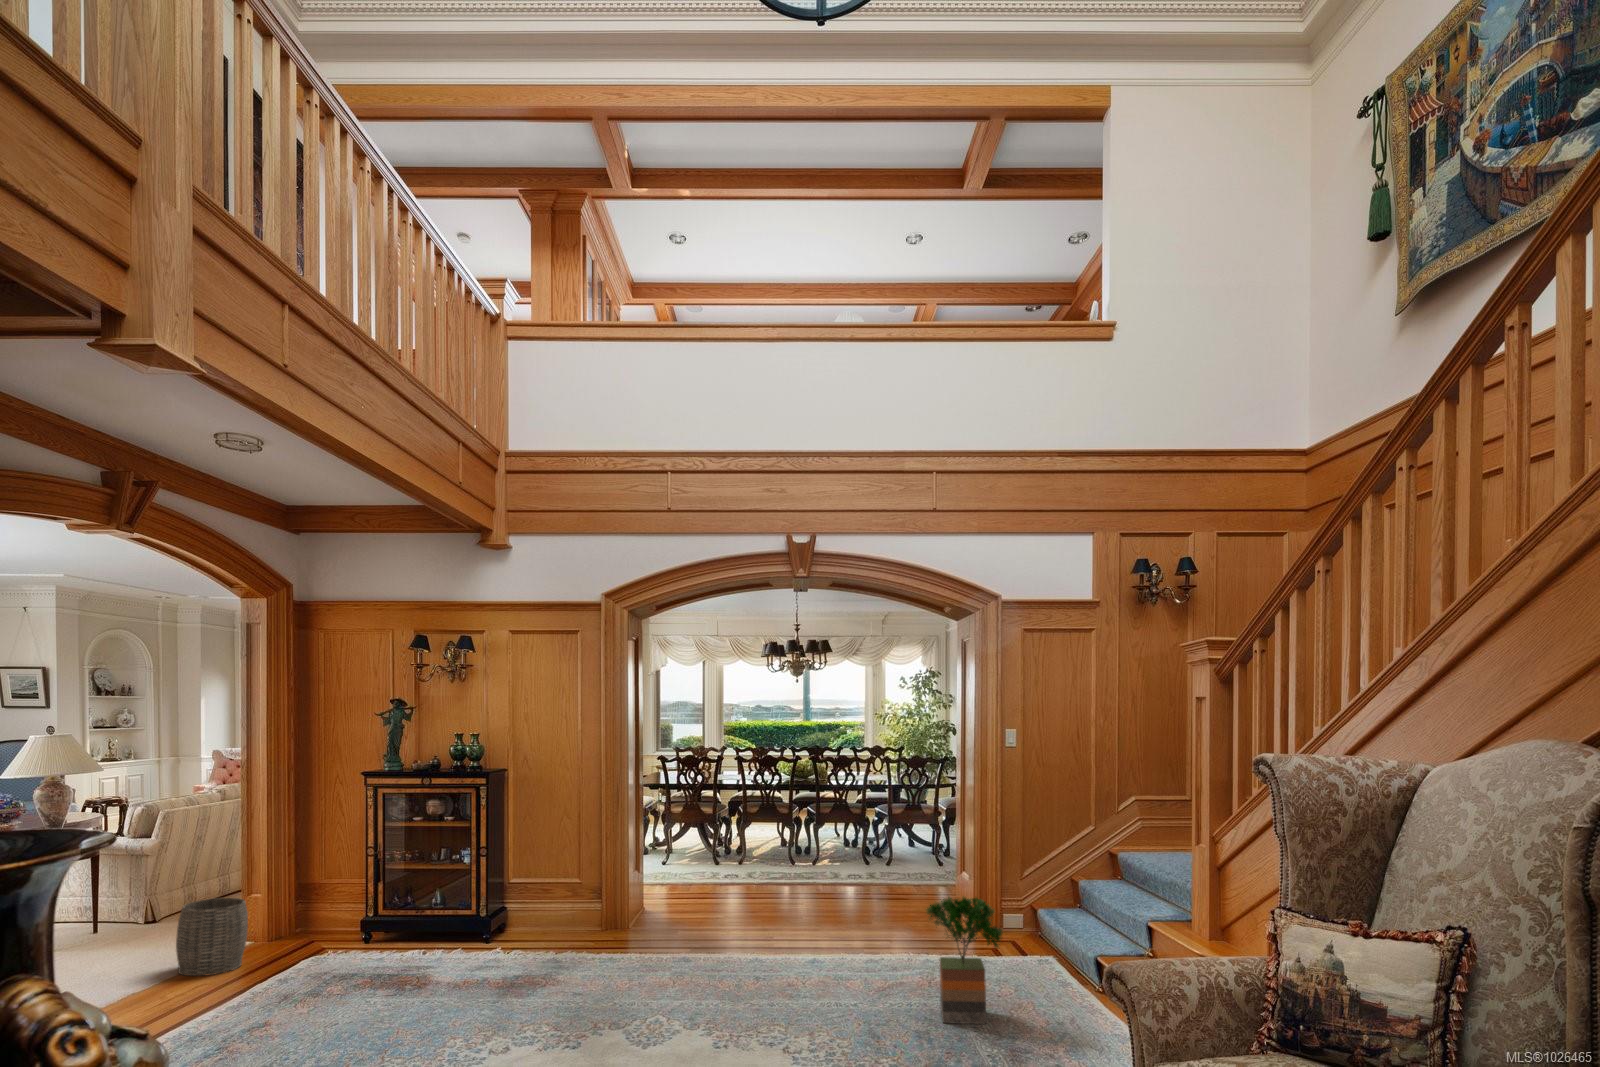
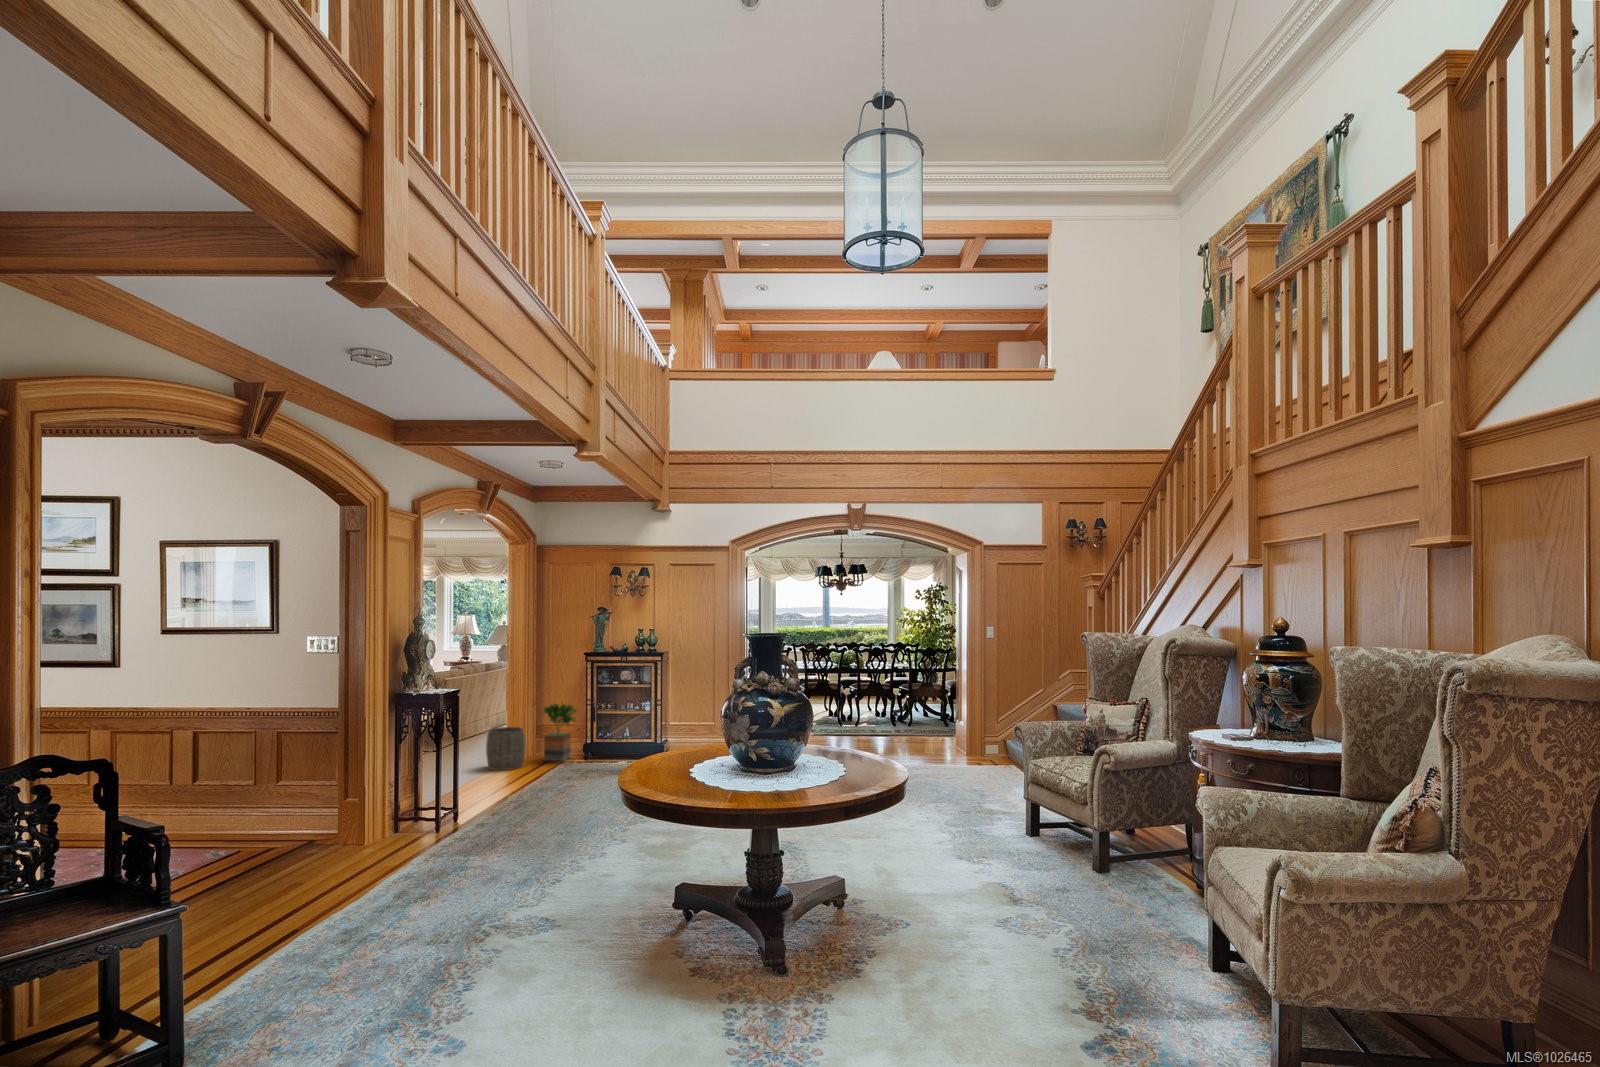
potted tree: present [926,896,1003,1024] -> present [544,704,577,761]

